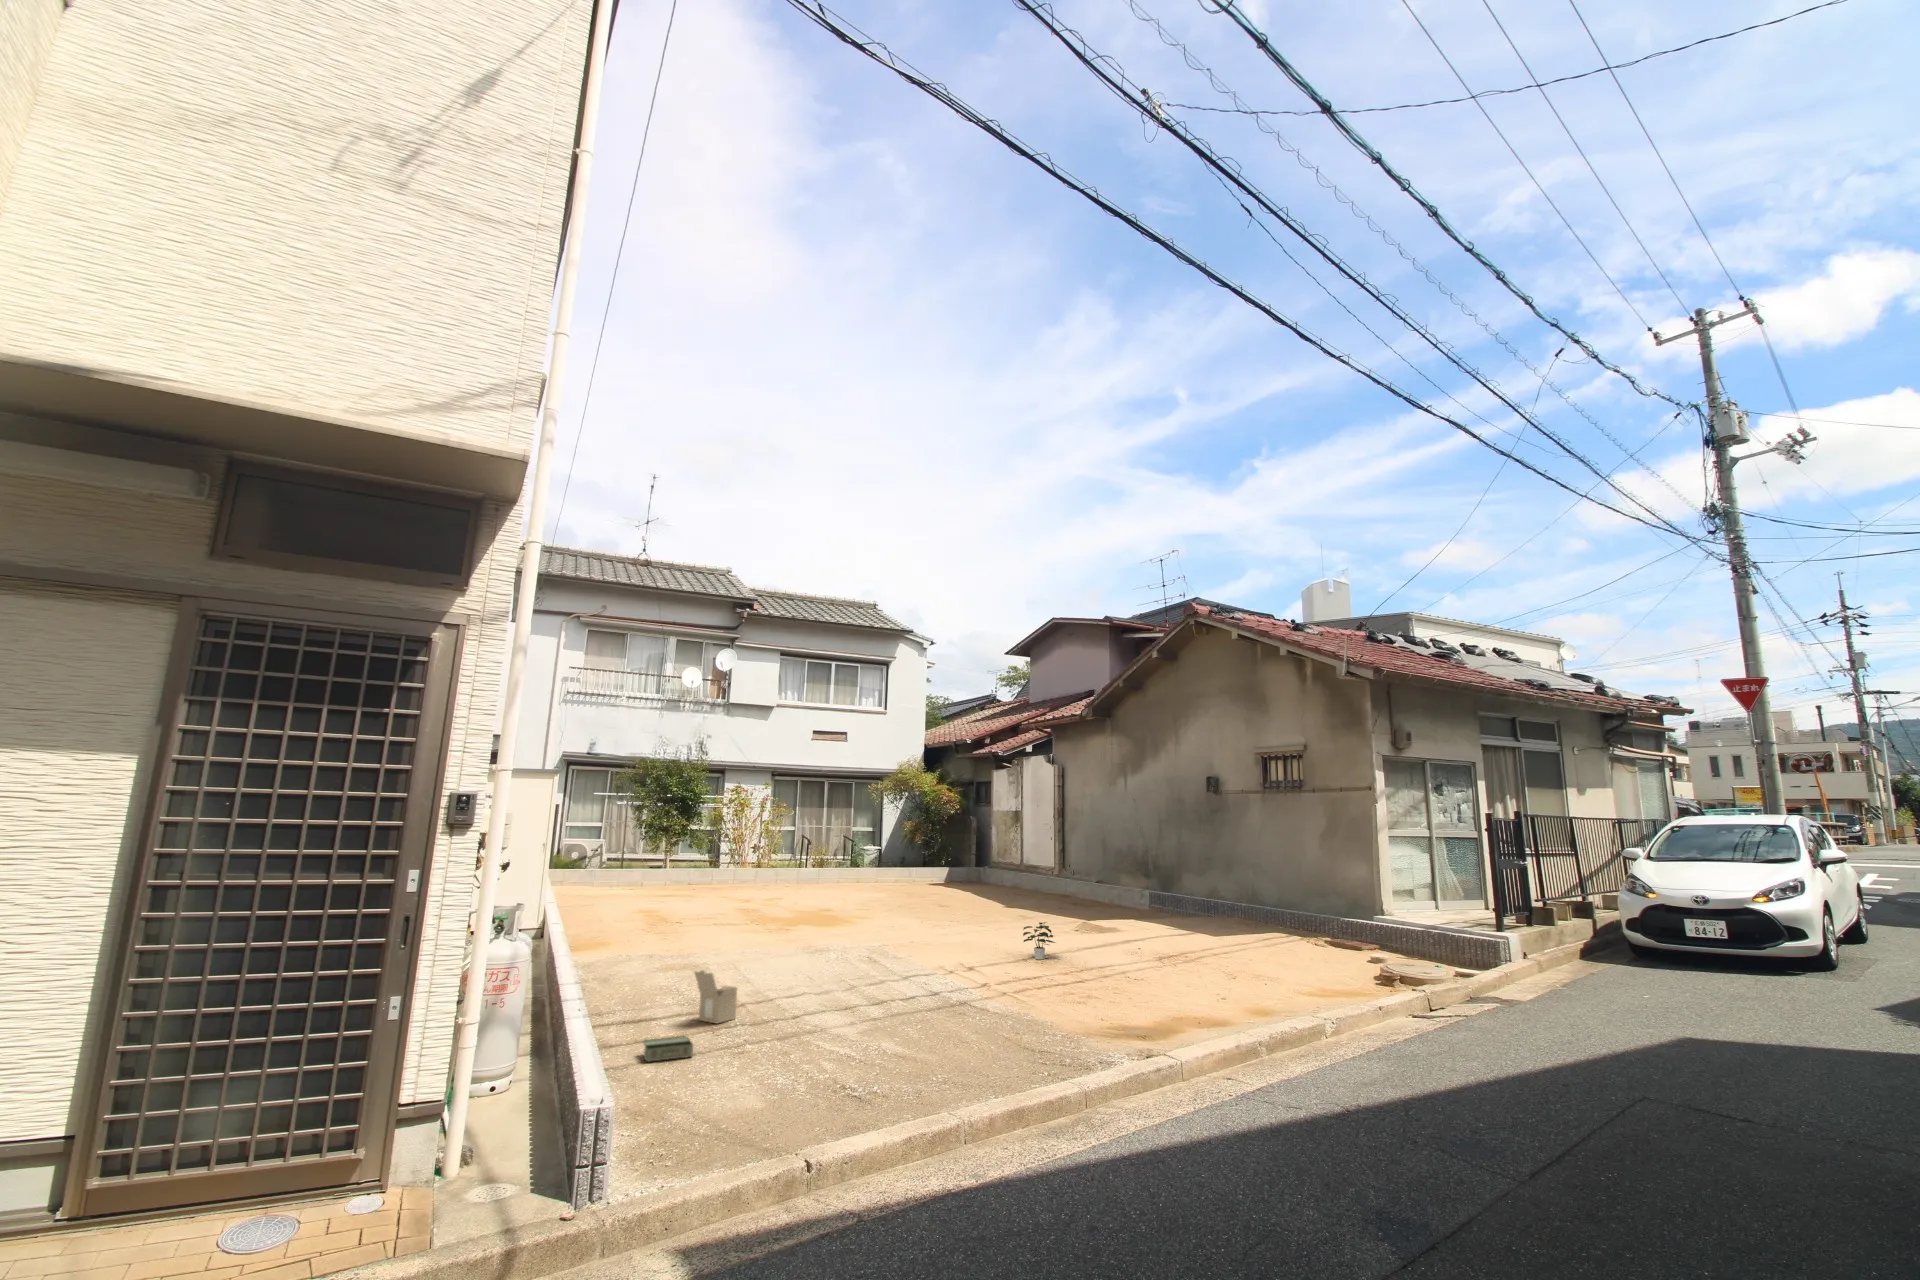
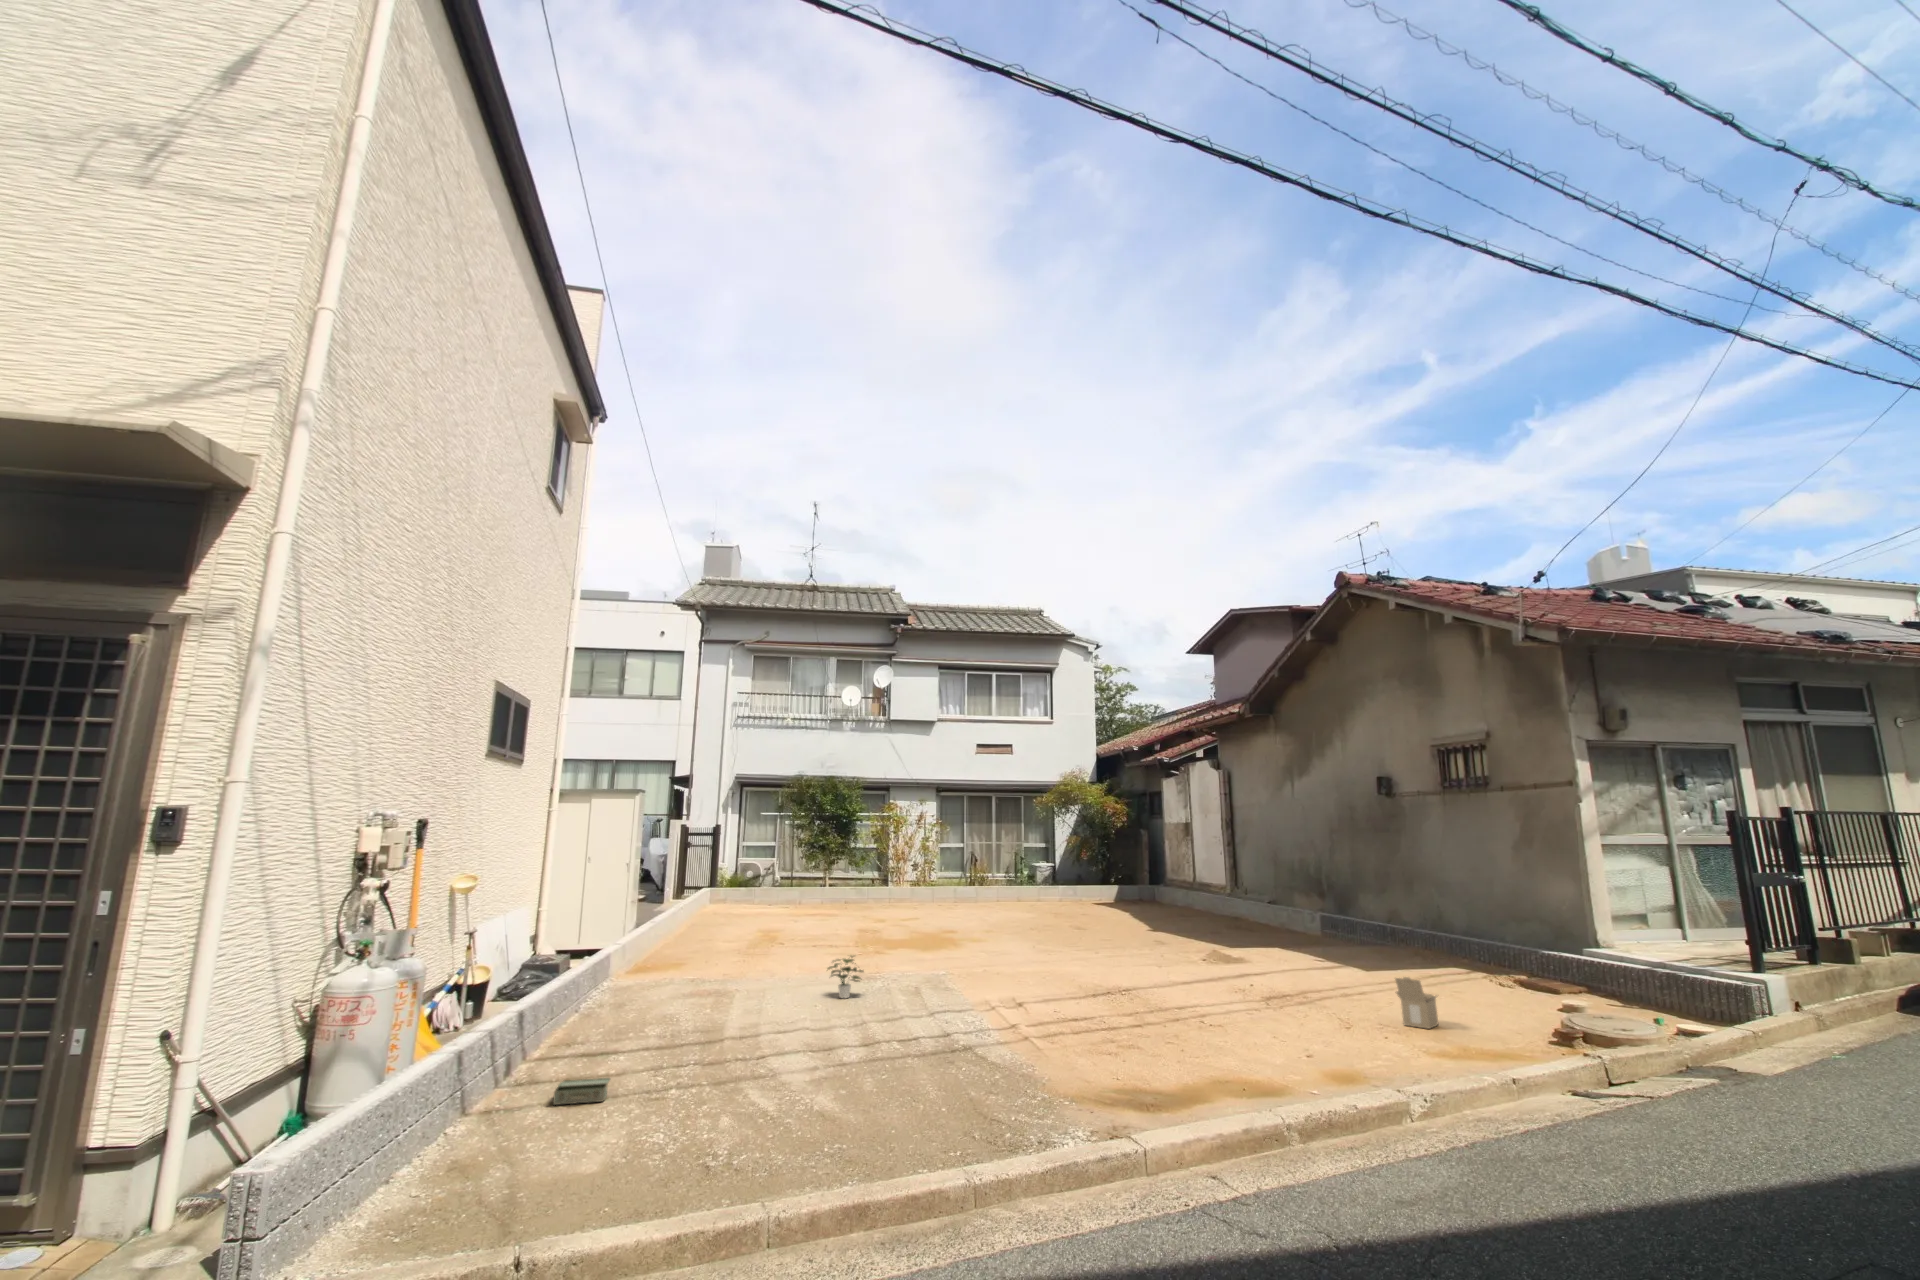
potted plant: present [1023,922,1055,960] -> present [828,956,863,998]
cardboard box: present [695,970,737,1023] -> present [1395,977,1438,1029]

